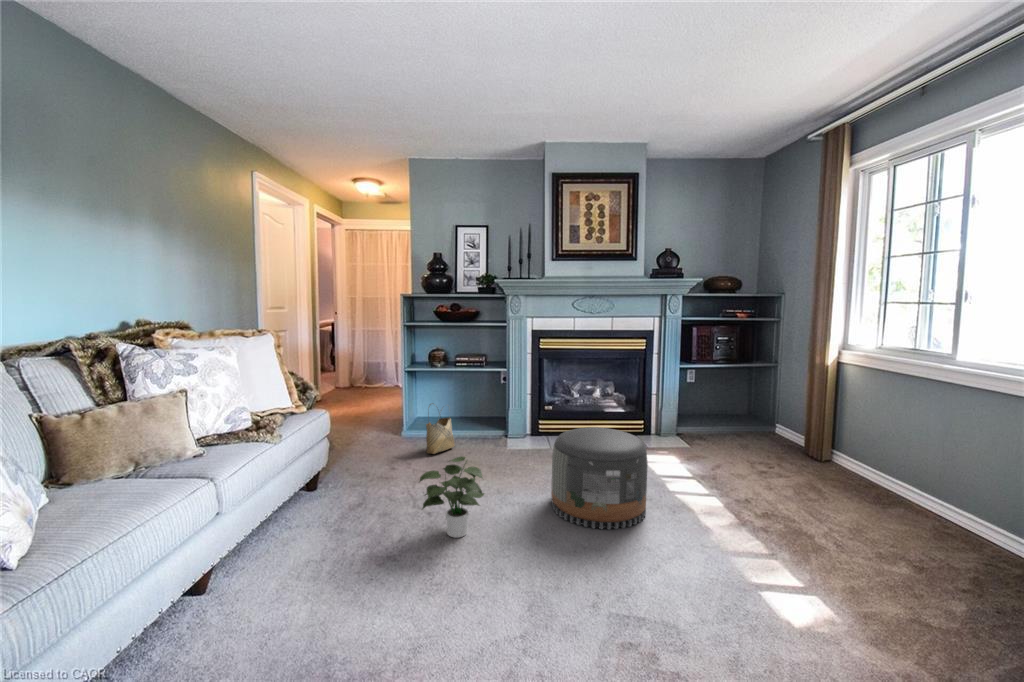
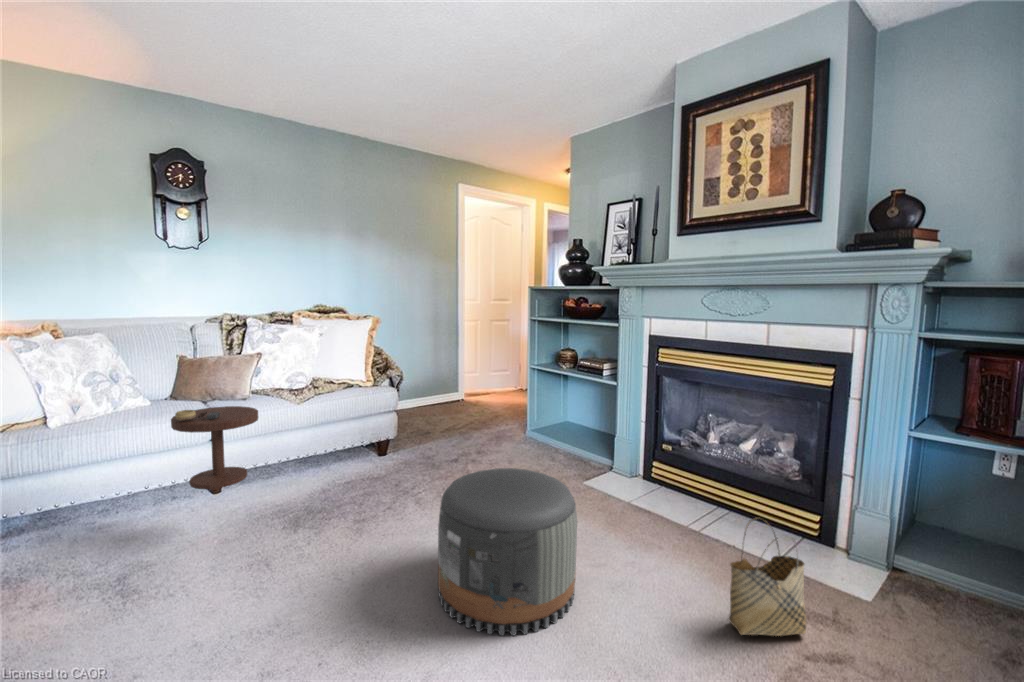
woven basket: present [426,404,455,454] -> present [729,517,807,636]
side table: none [314,439,402,599] -> present [171,406,258,489]
potted plant: present [420,456,485,538] -> none [316,457,394,540]

